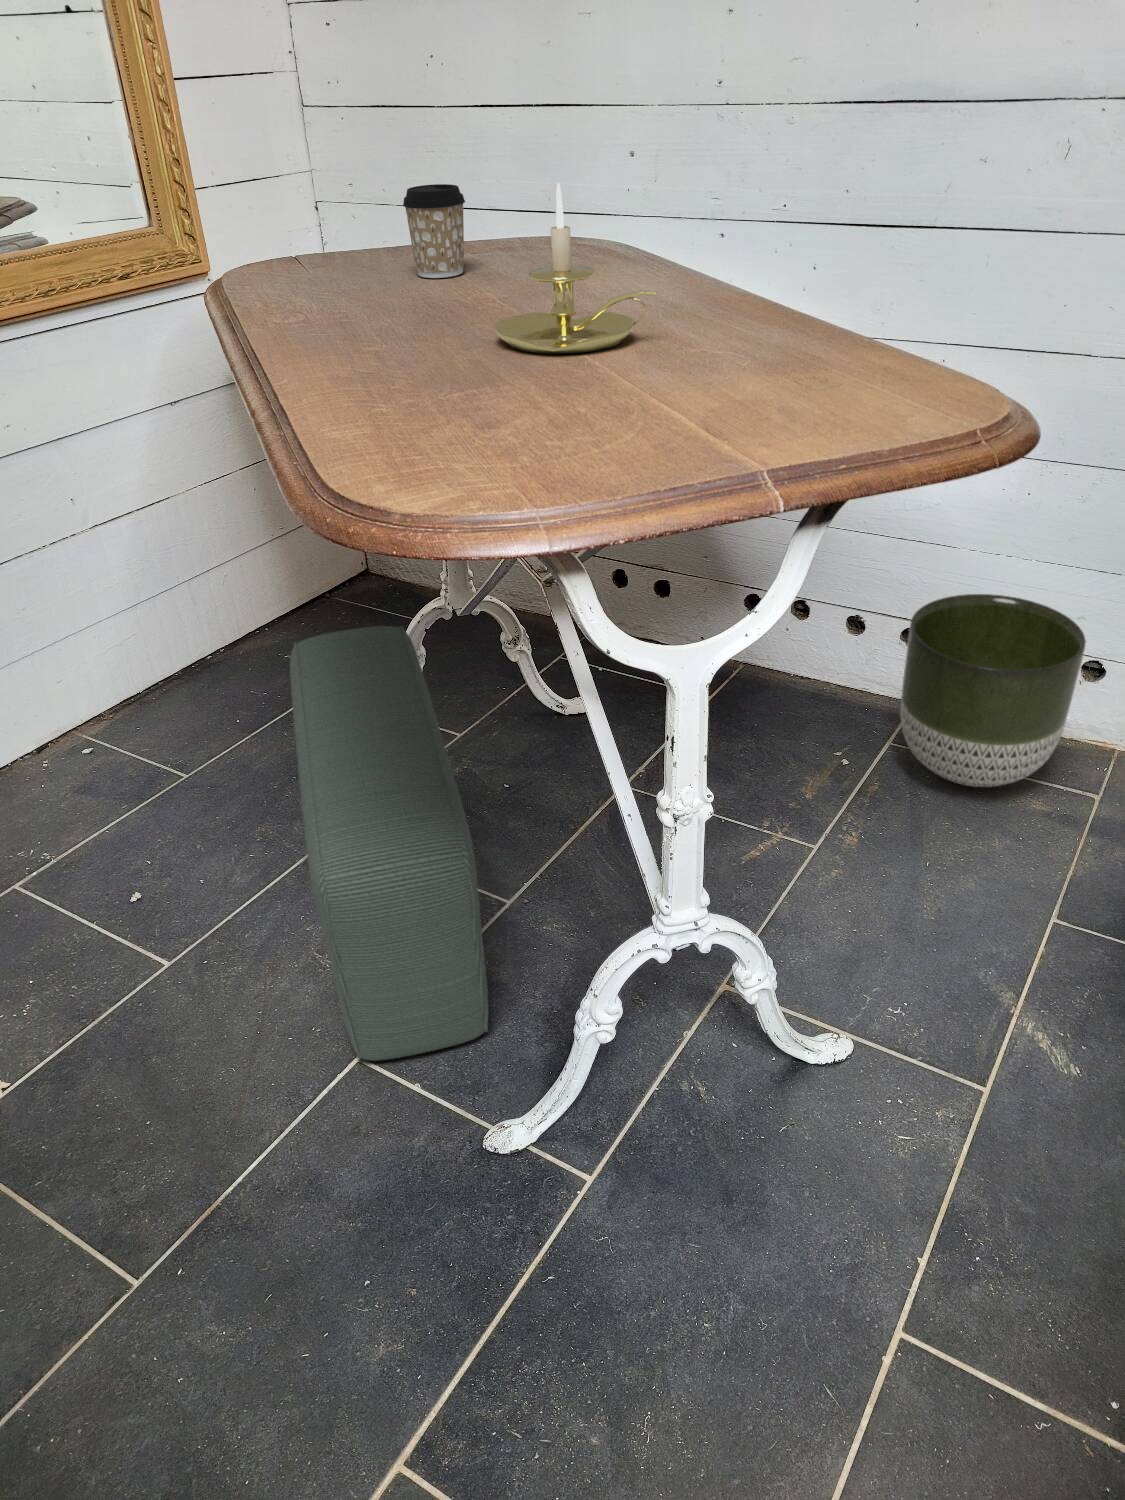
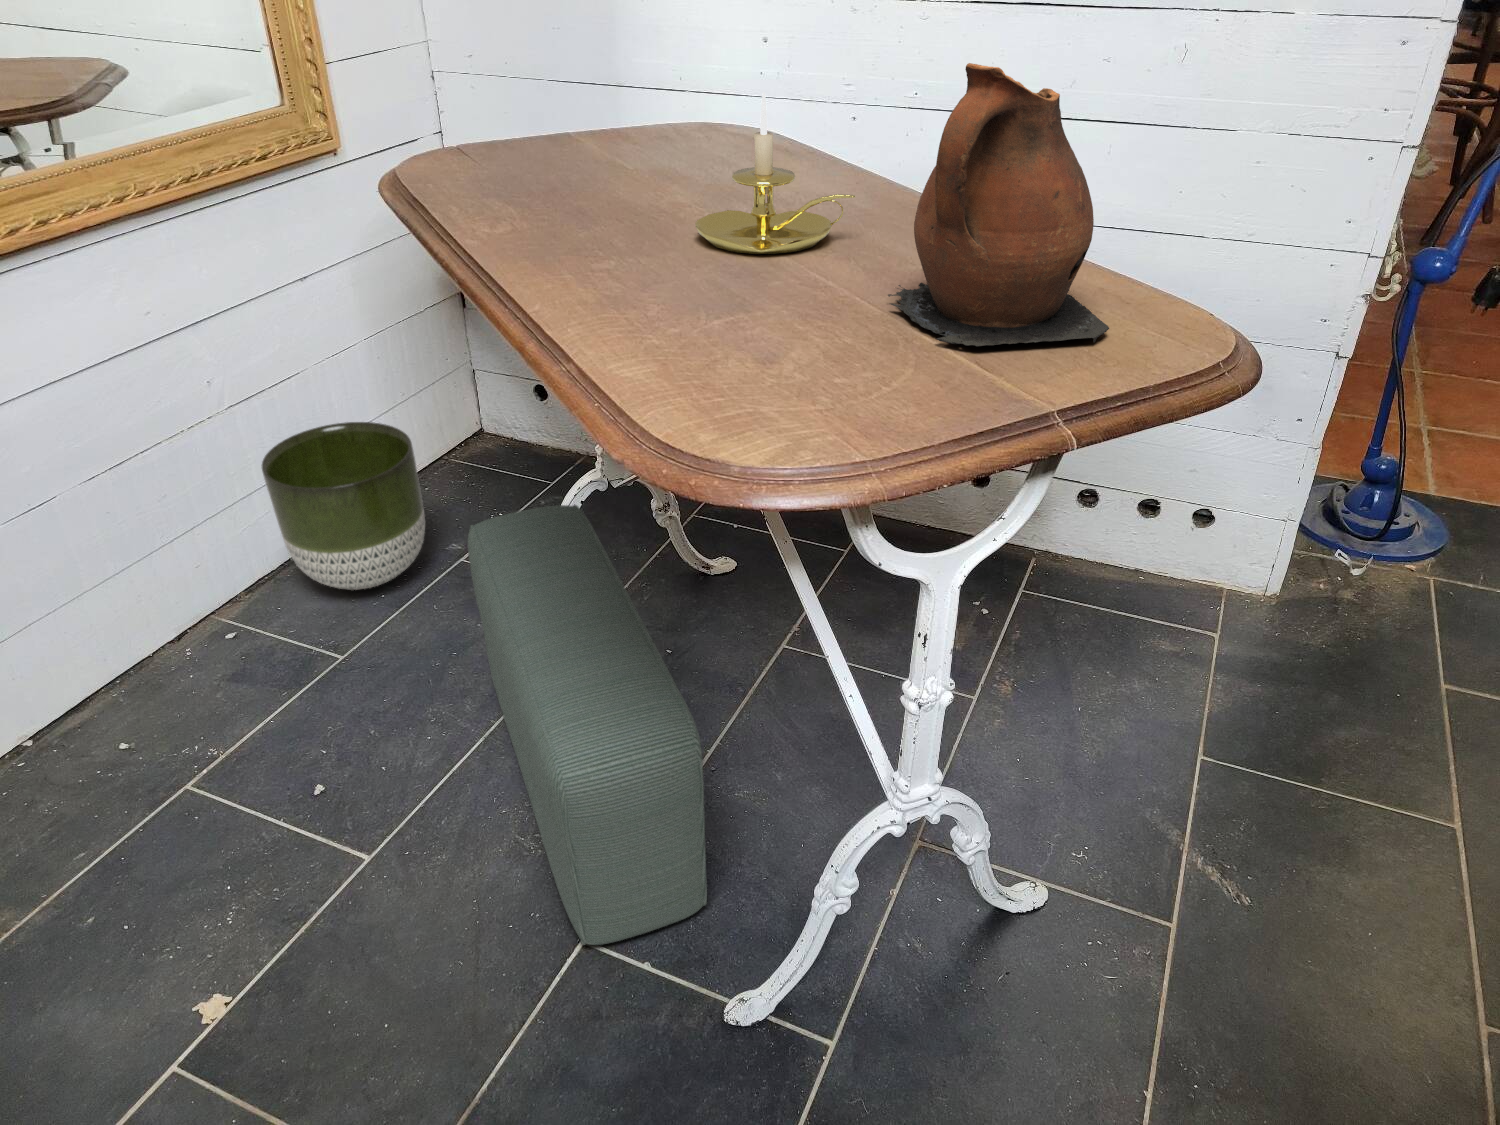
ceramic pitcher: none [659,129,883,434] -> present [888,63,1109,346]
coffee cup: present [403,184,465,278] -> none [567,75,628,166]
planter: present [900,594,1086,787] -> present [262,422,425,590]

